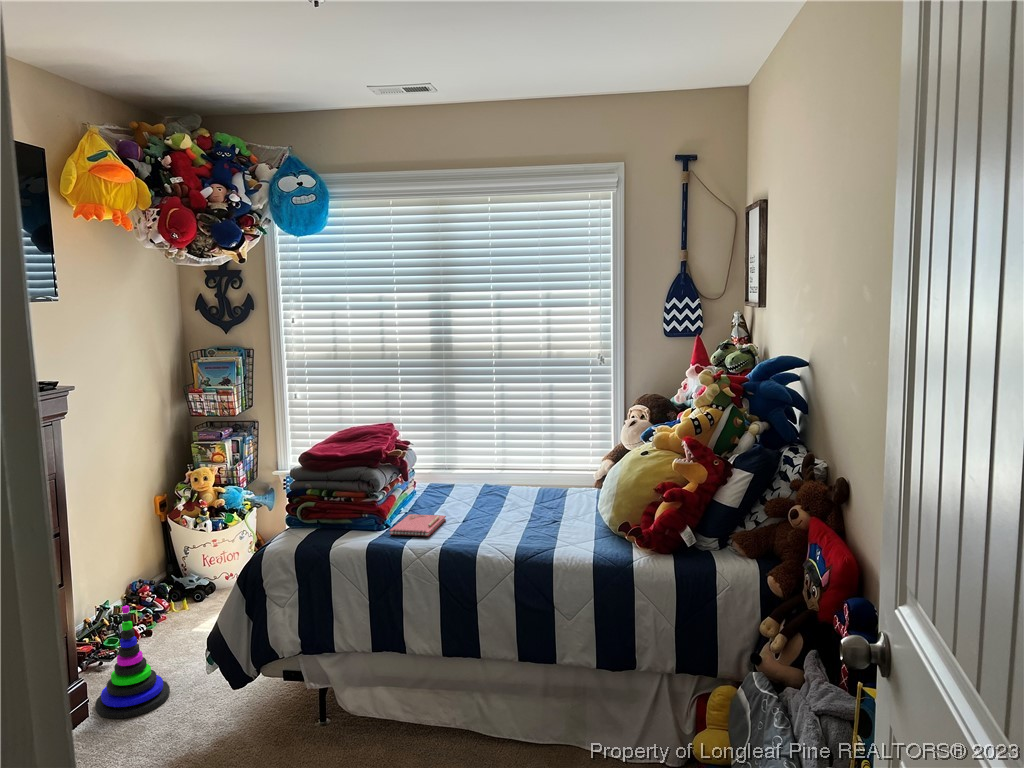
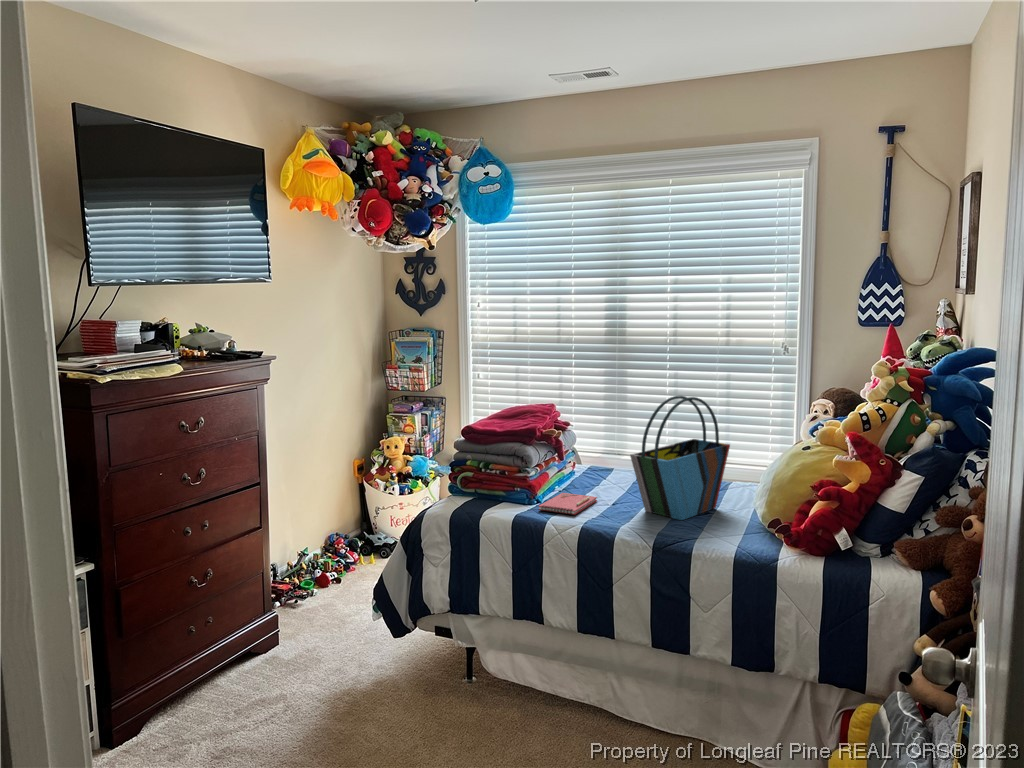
tote bag: none [481,409,571,532] -> present [630,396,730,520]
stacking toy: present [95,606,170,719] -> none [284,553,346,651]

